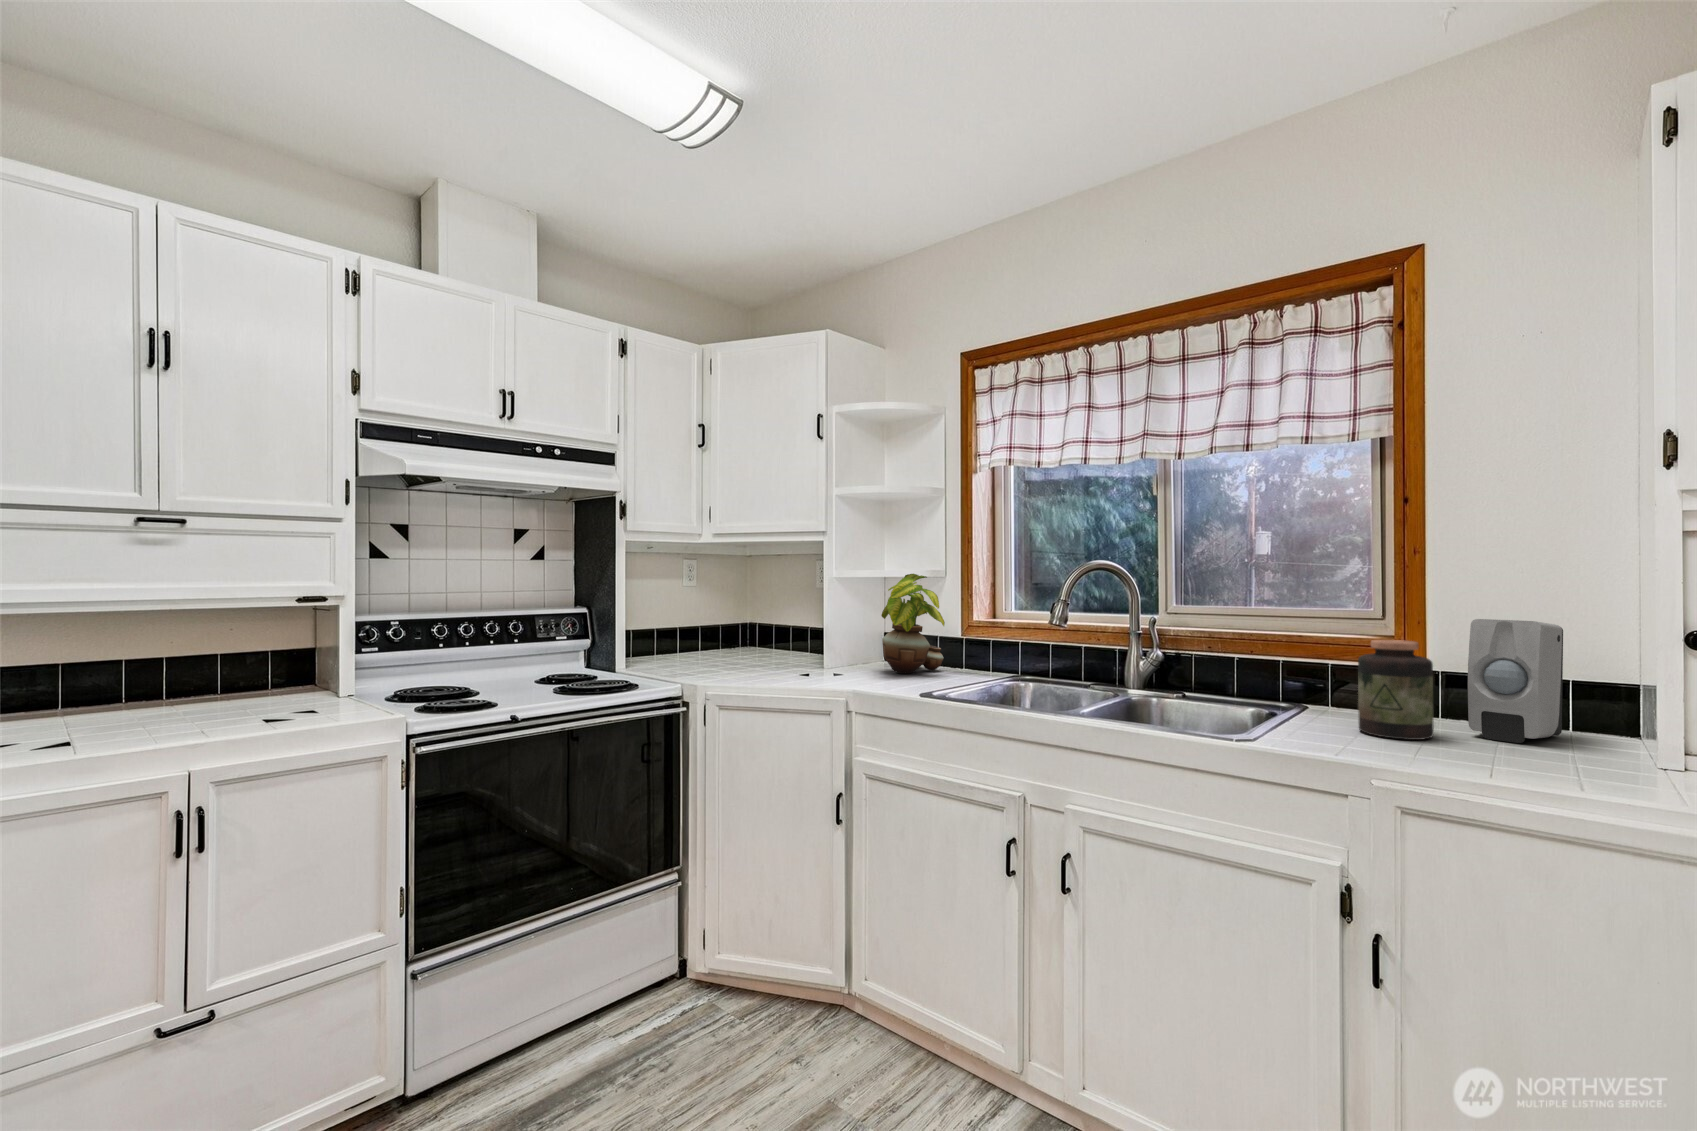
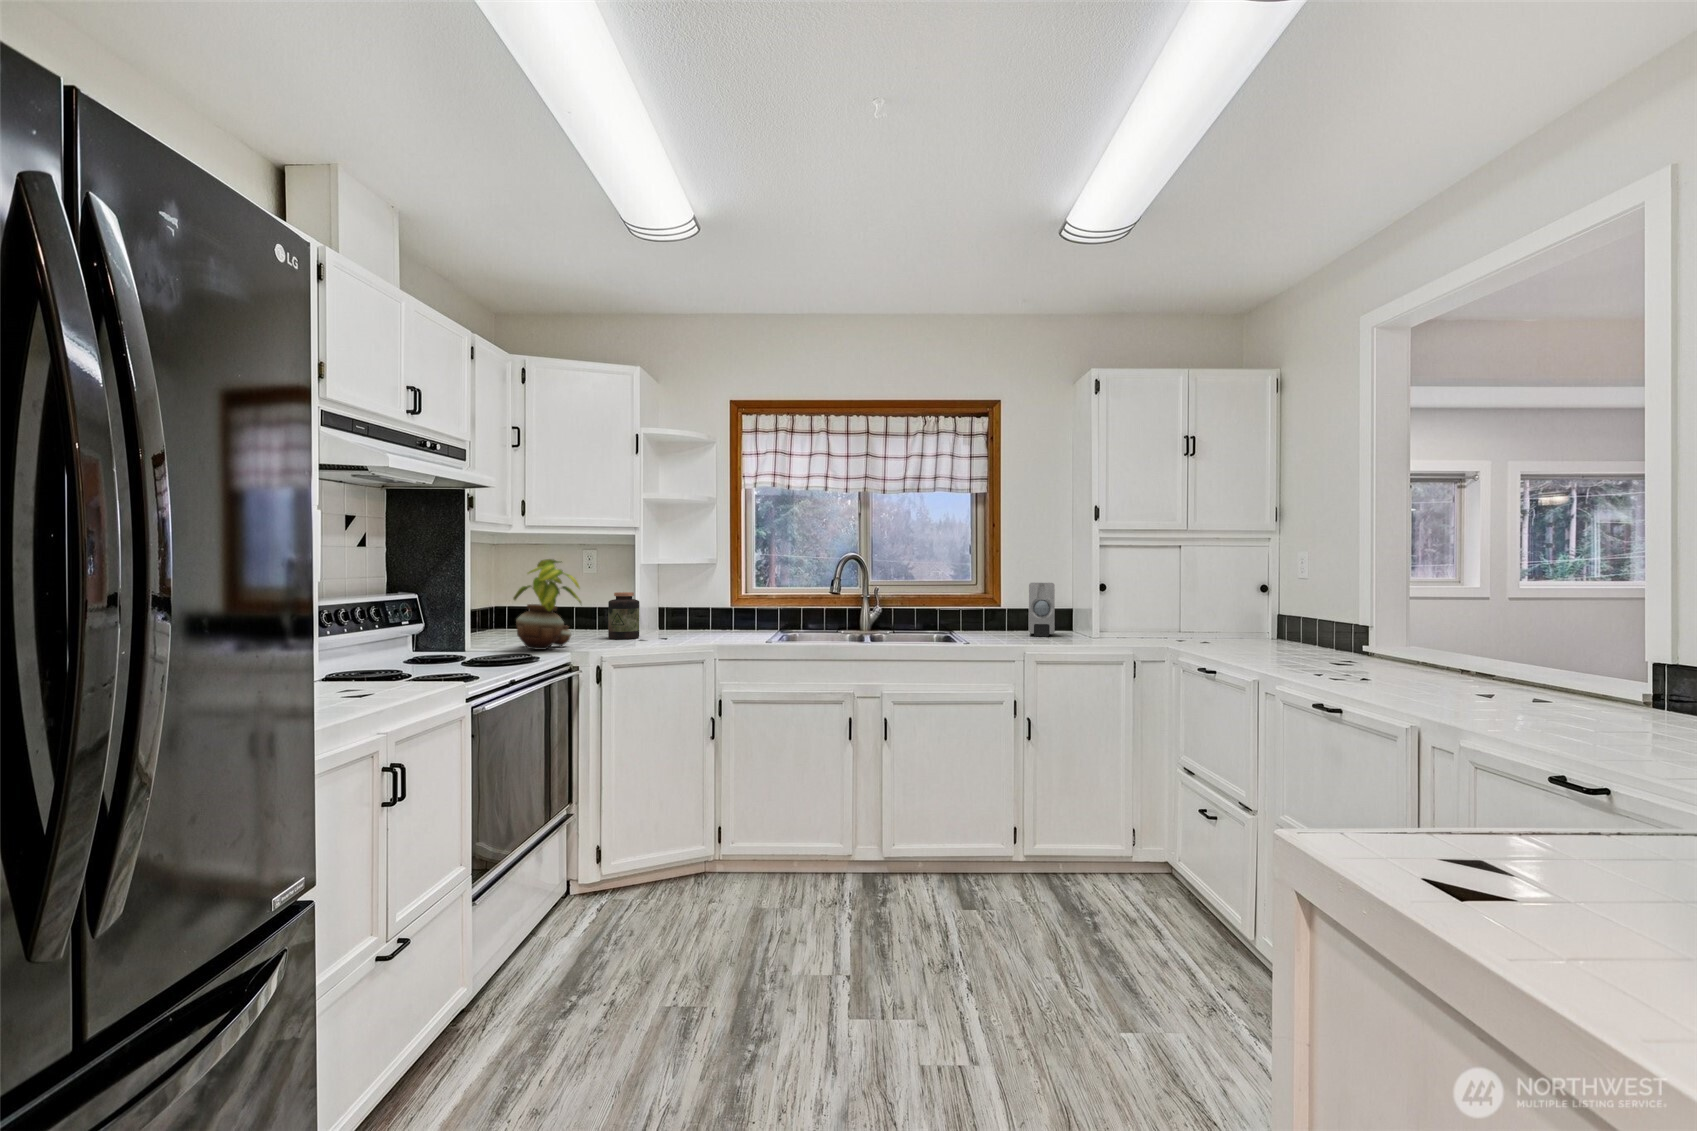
potted plant: present [881,574,945,674] -> present [513,559,581,650]
jar: present [1358,640,1434,740] -> present [608,592,640,639]

